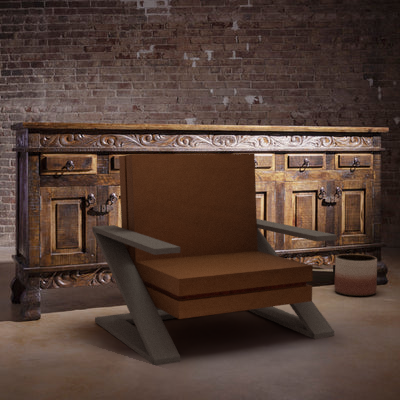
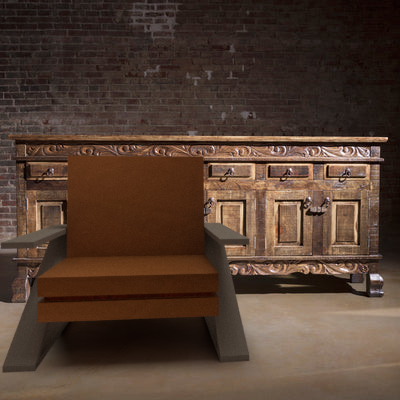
planter: present [334,254,377,296] -> none [318,265,363,311]

